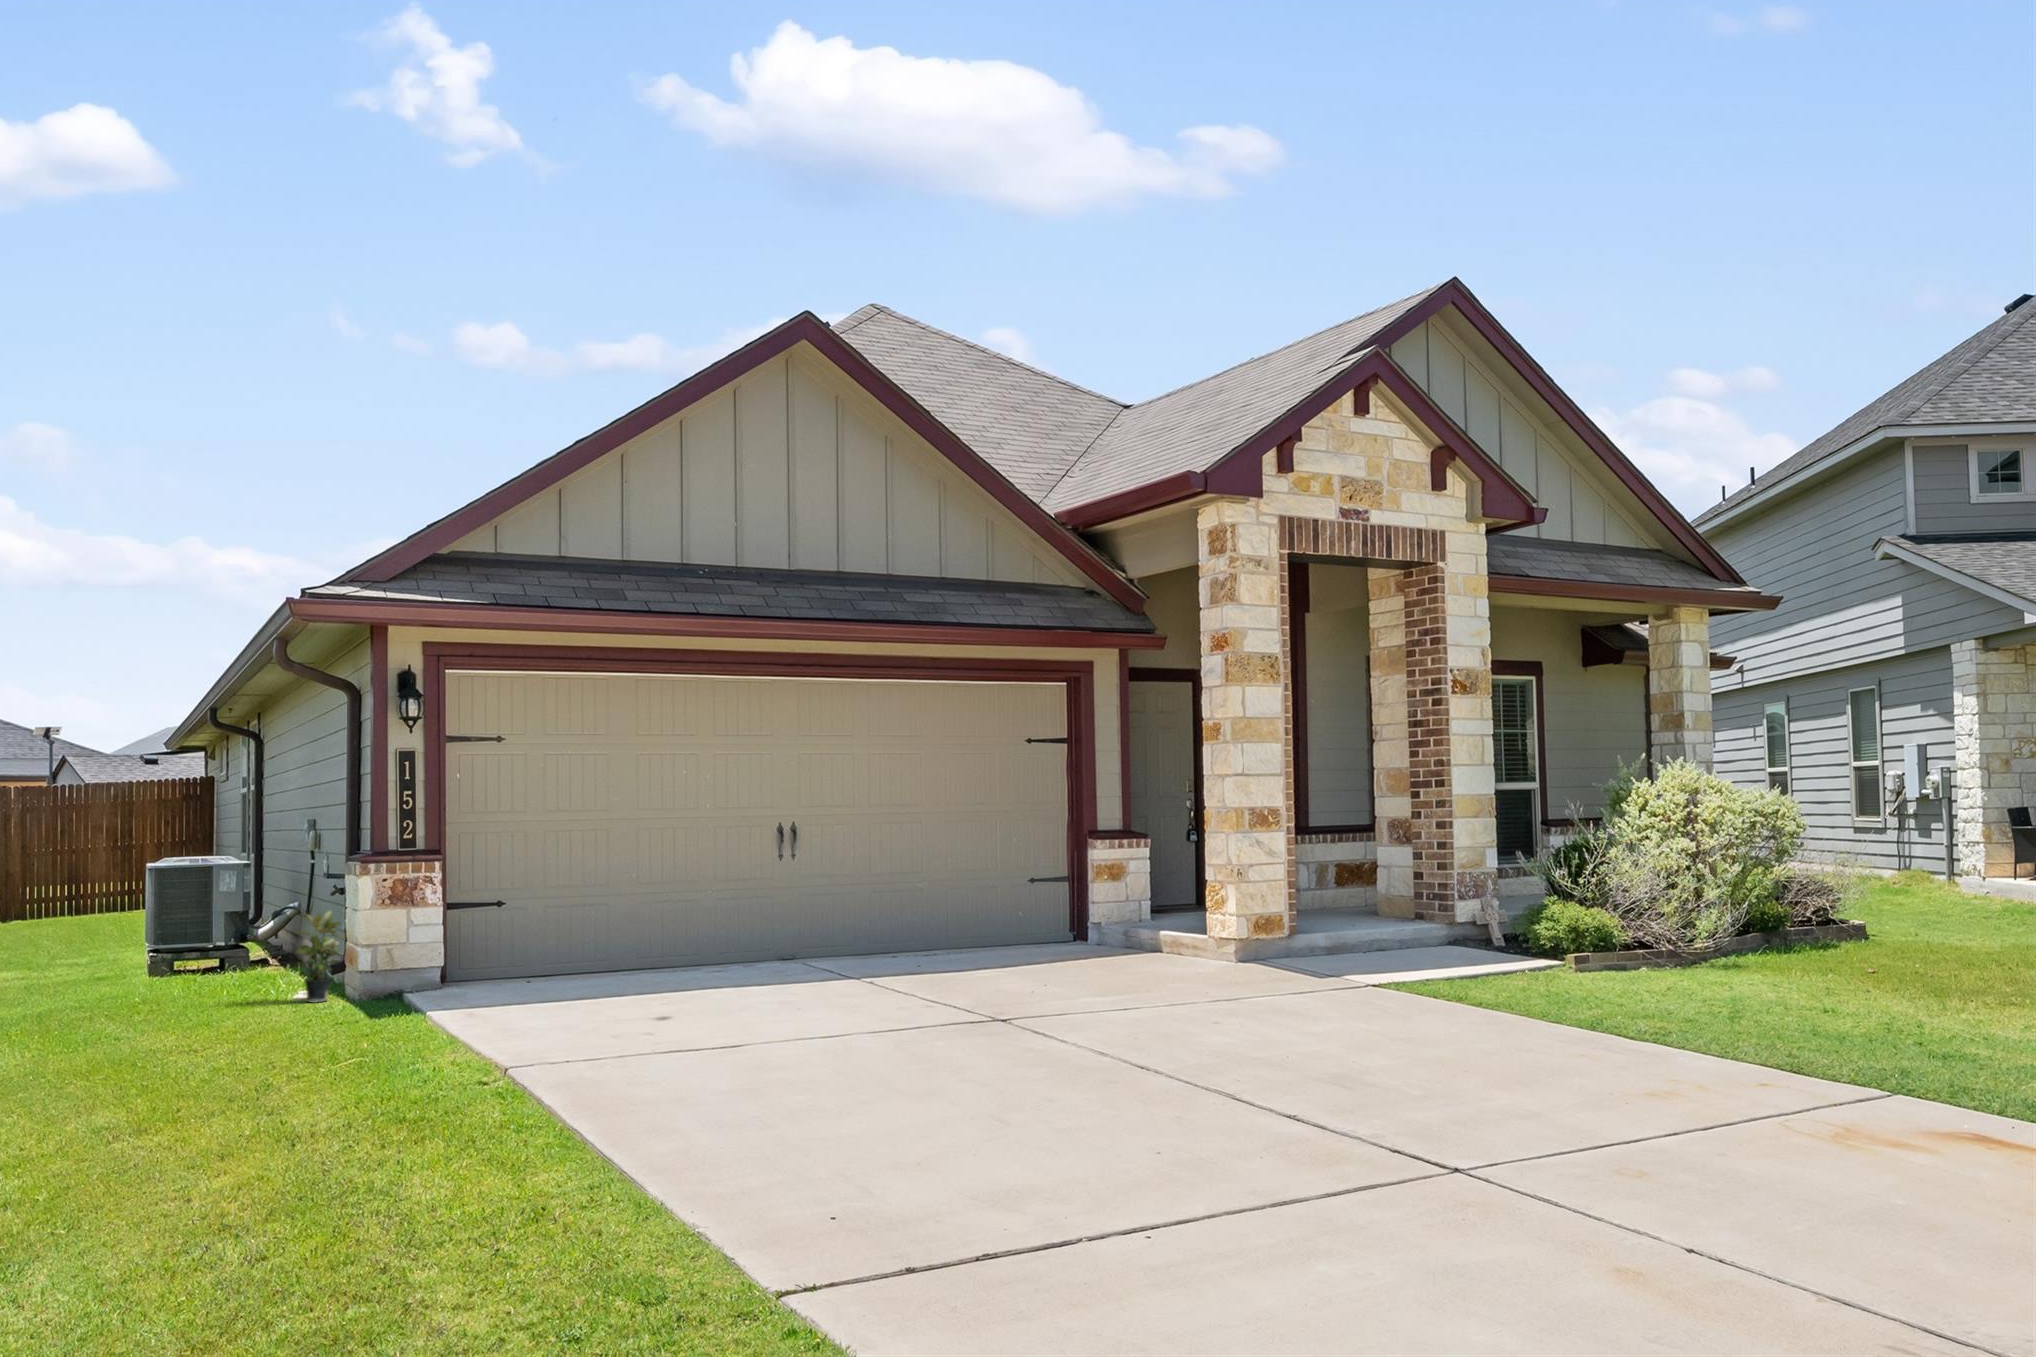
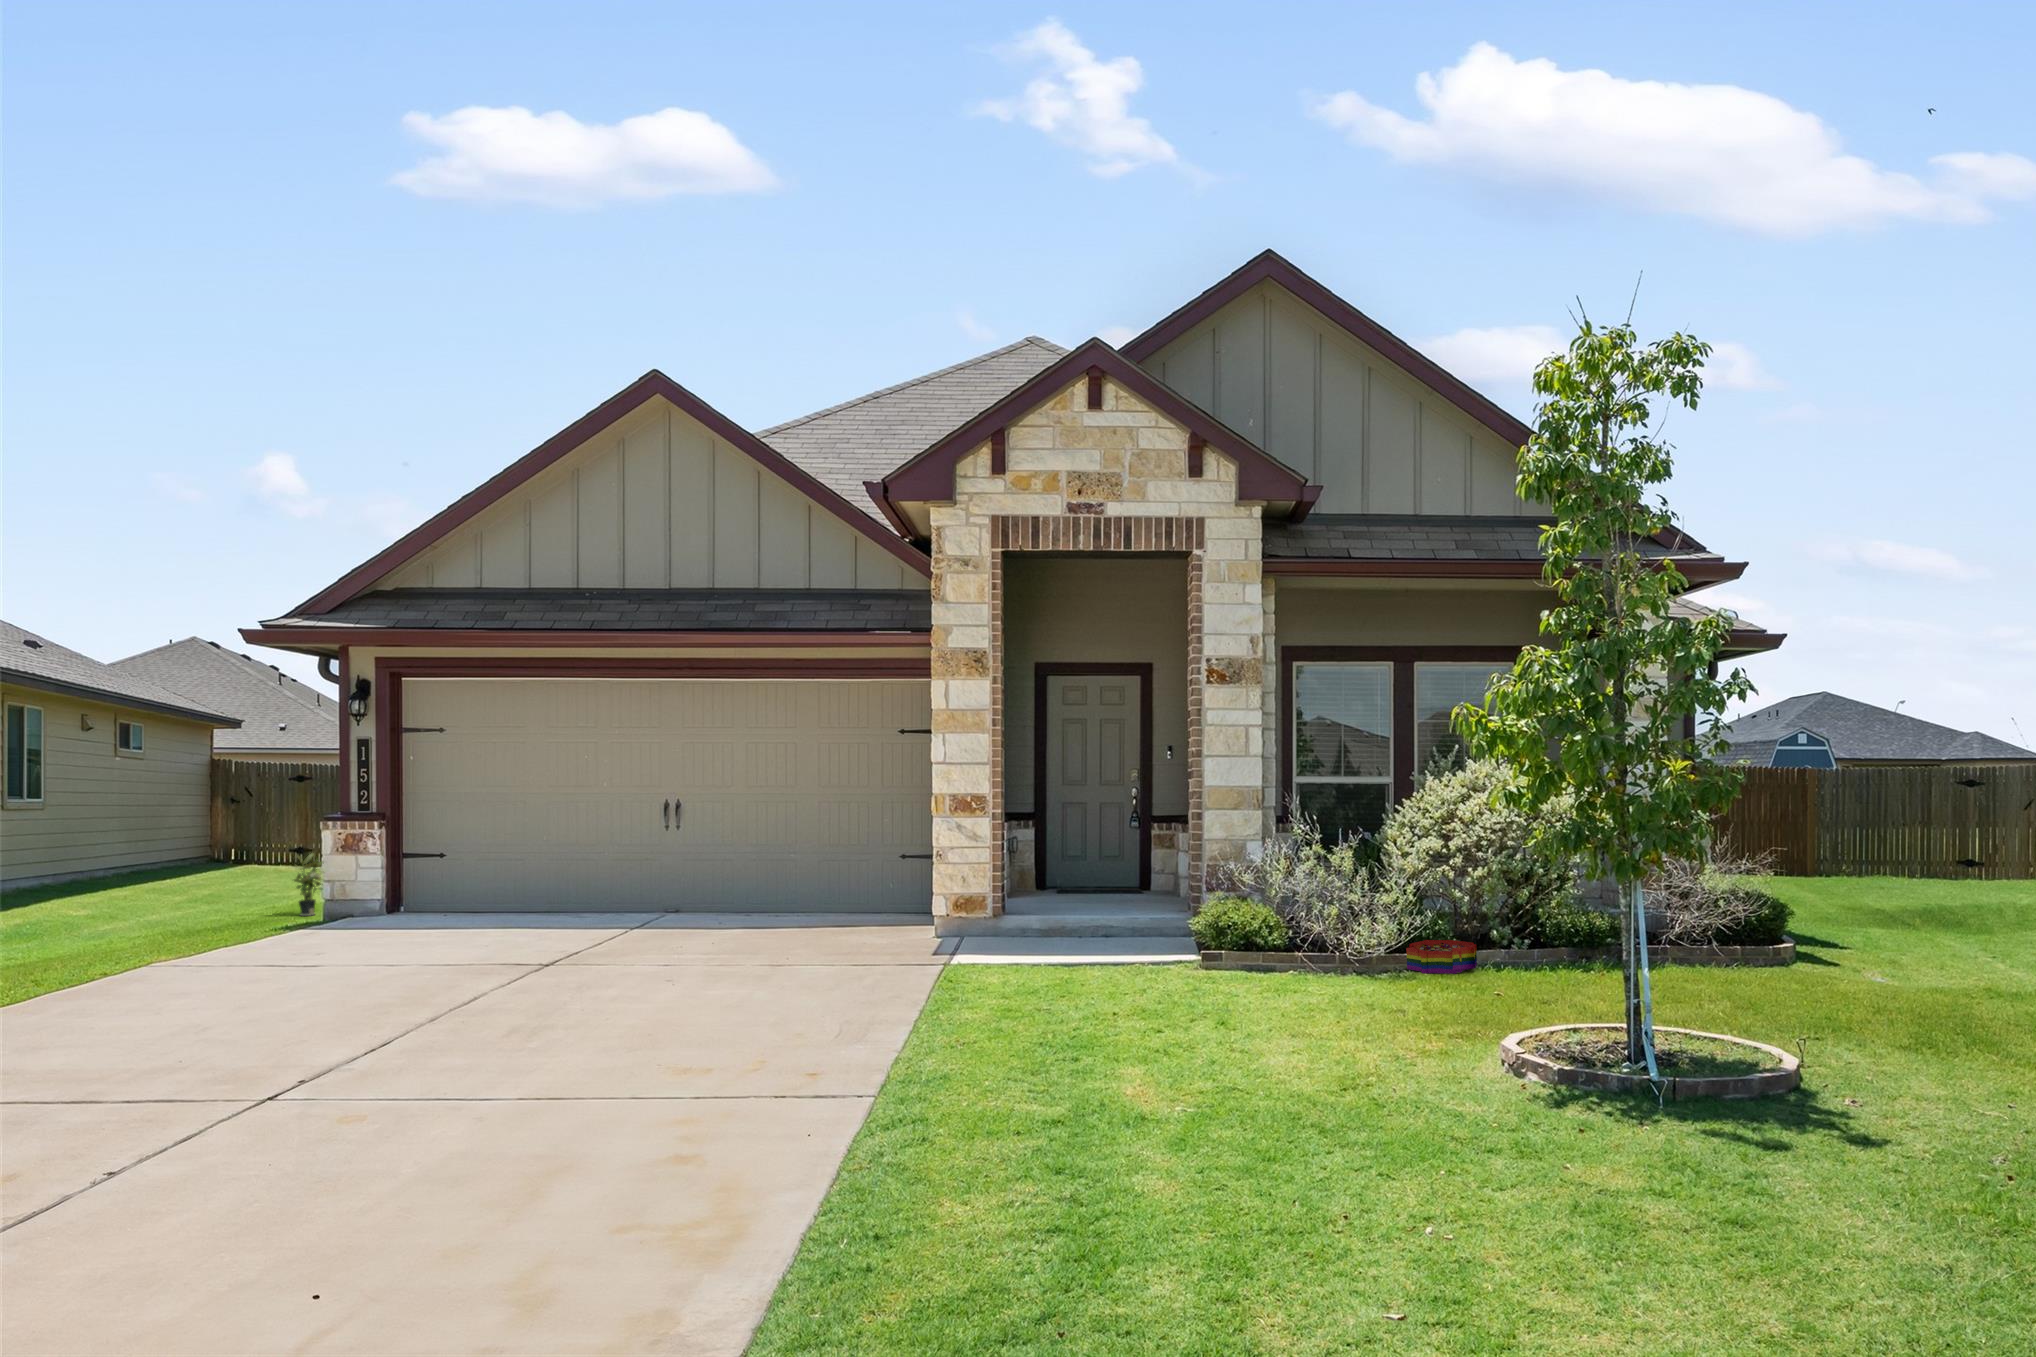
storage bin: none [1717,929,1788,959] -> present [1406,940,1477,974]

